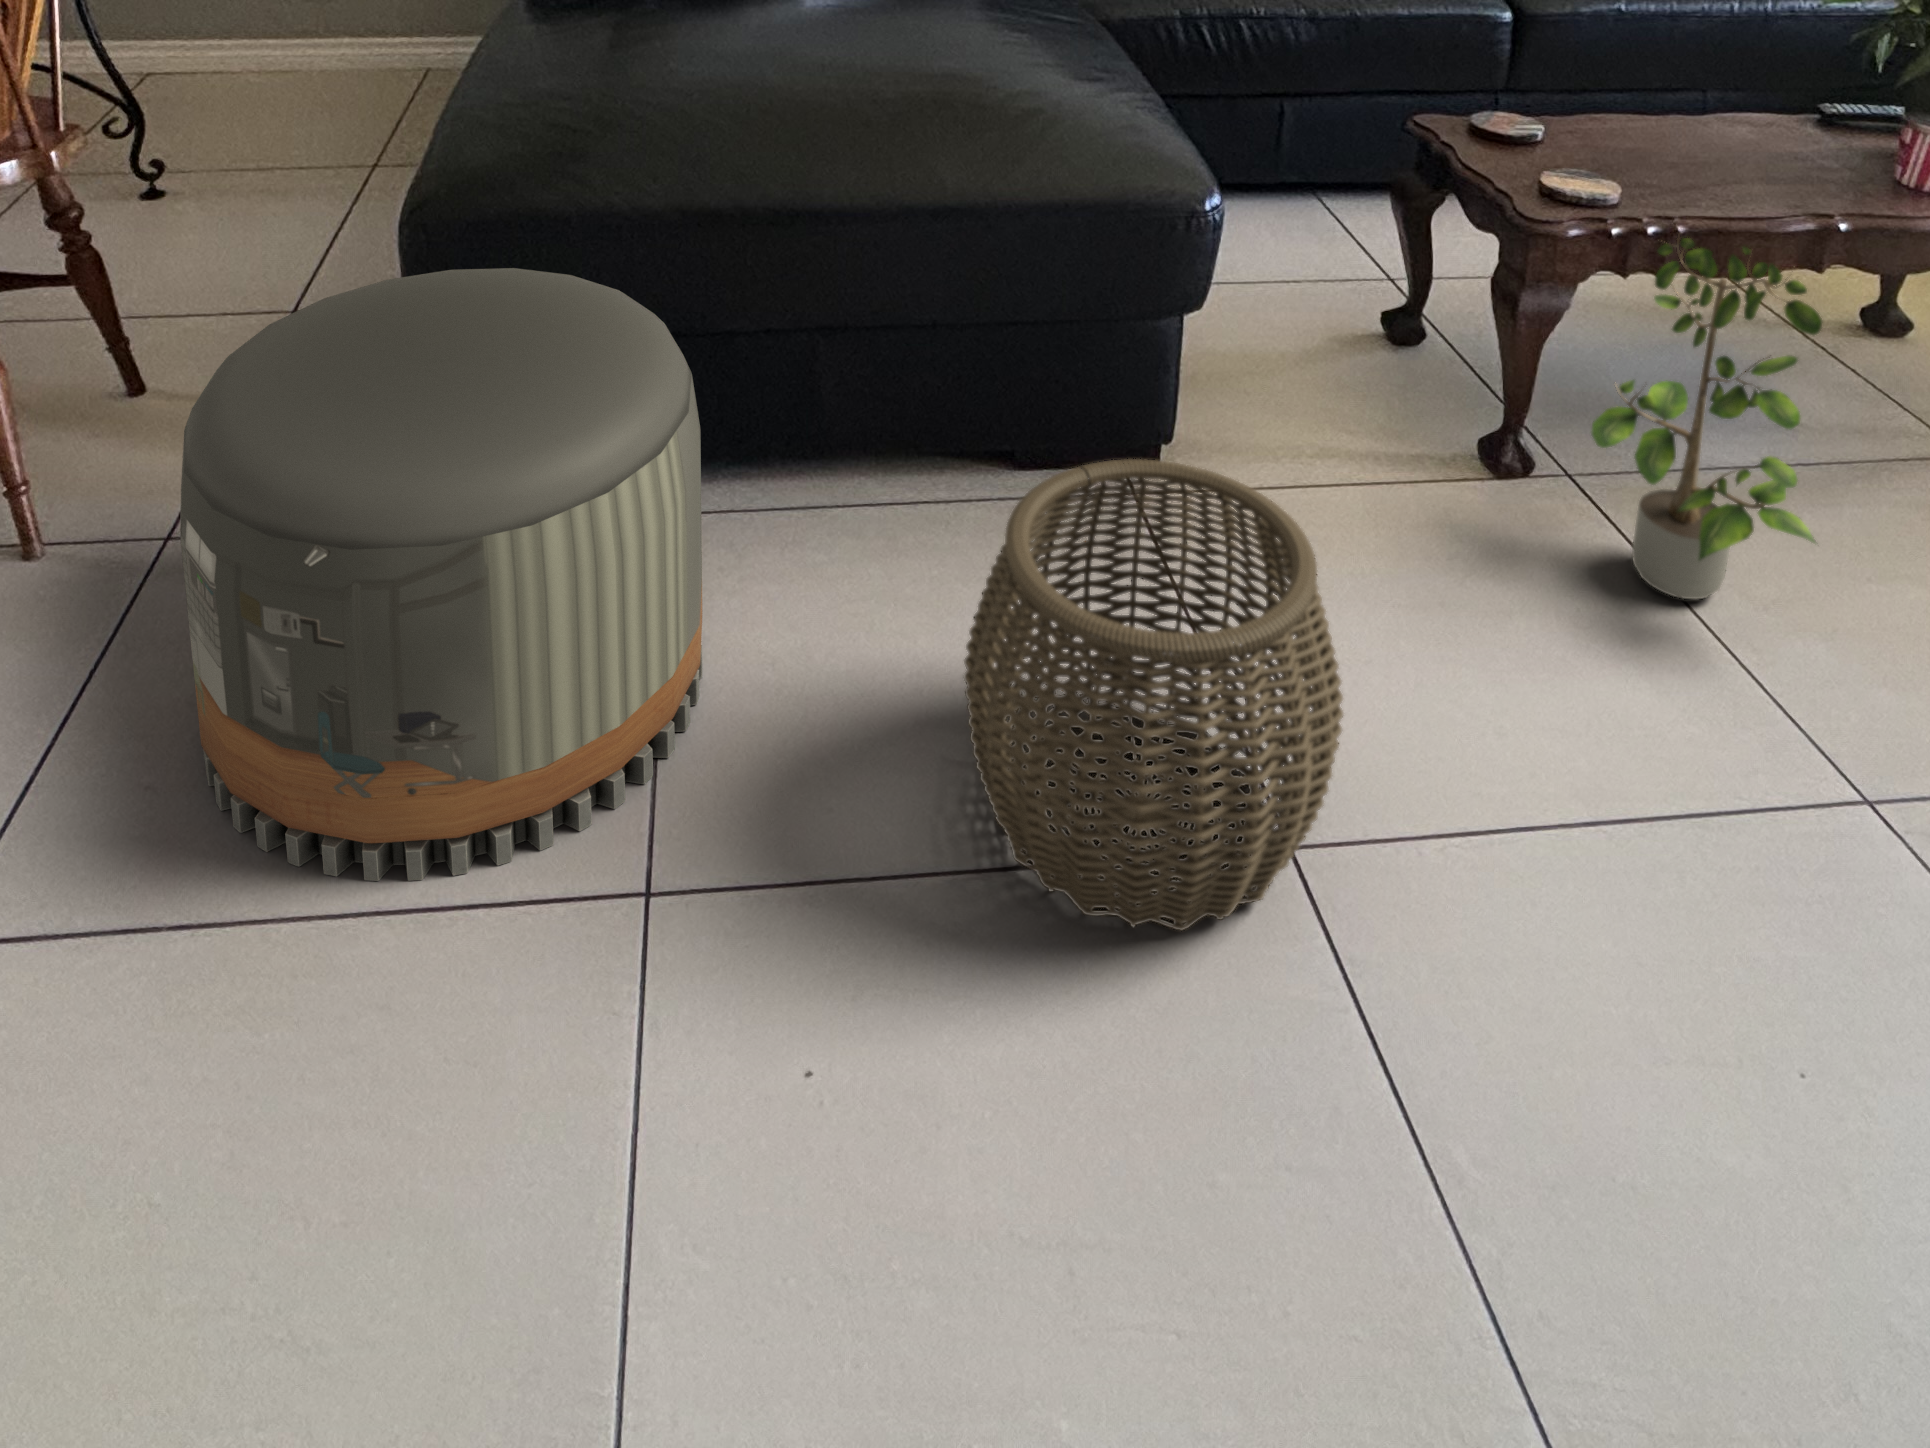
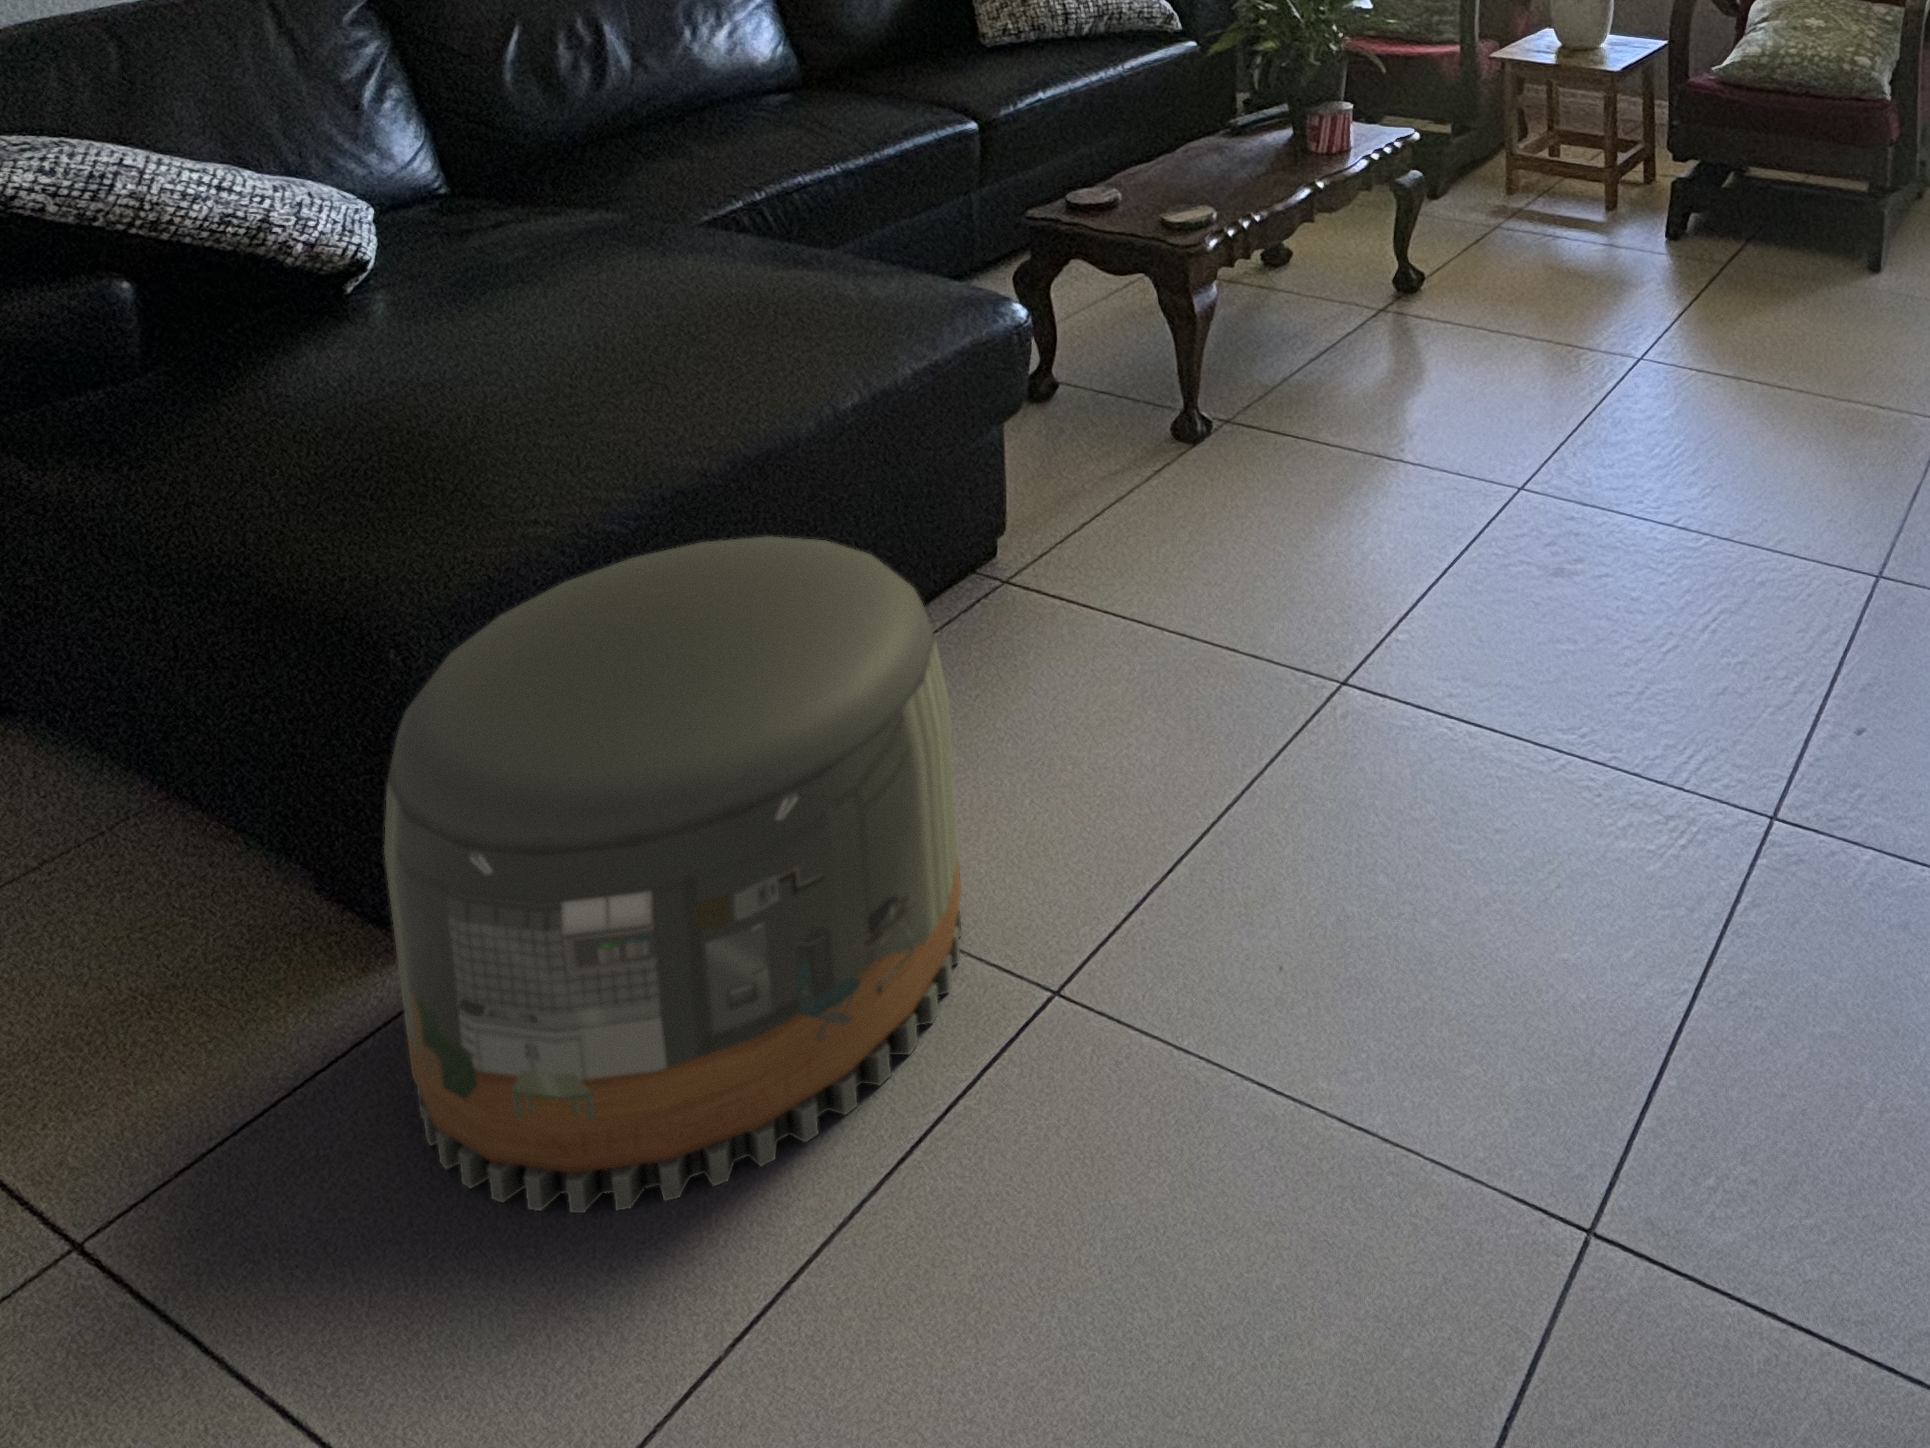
potted plant: present [1592,238,1822,599] -> none [1290,186,1445,437]
woven basket: present [964,459,1343,930] -> none [1124,431,1397,755]

